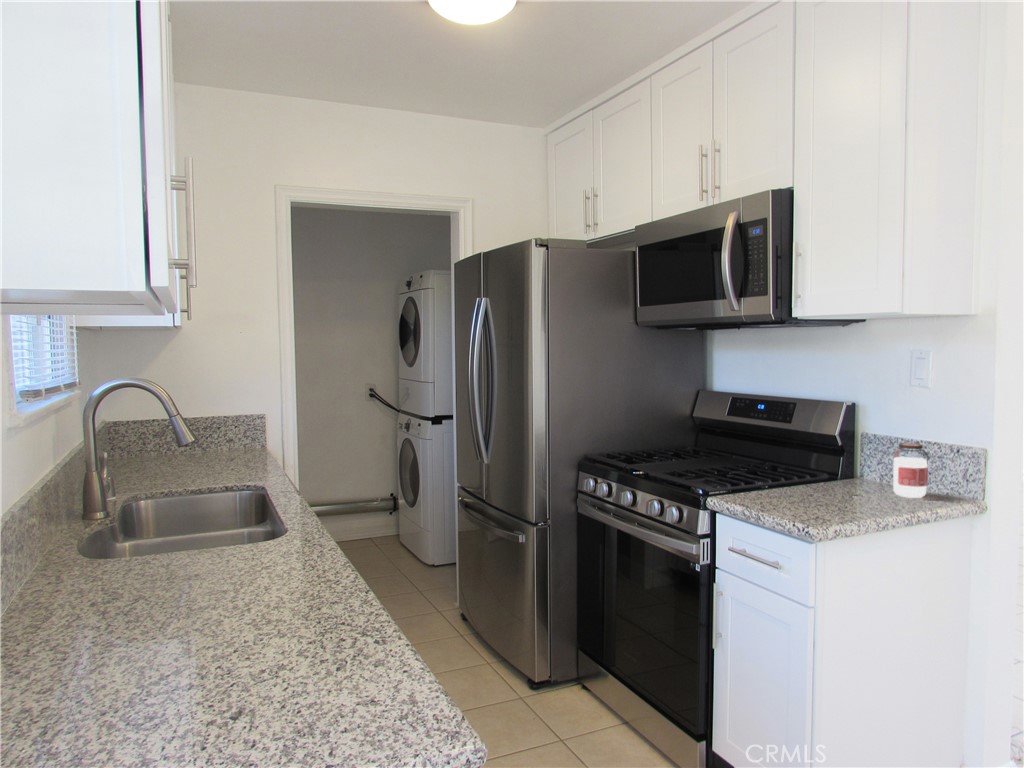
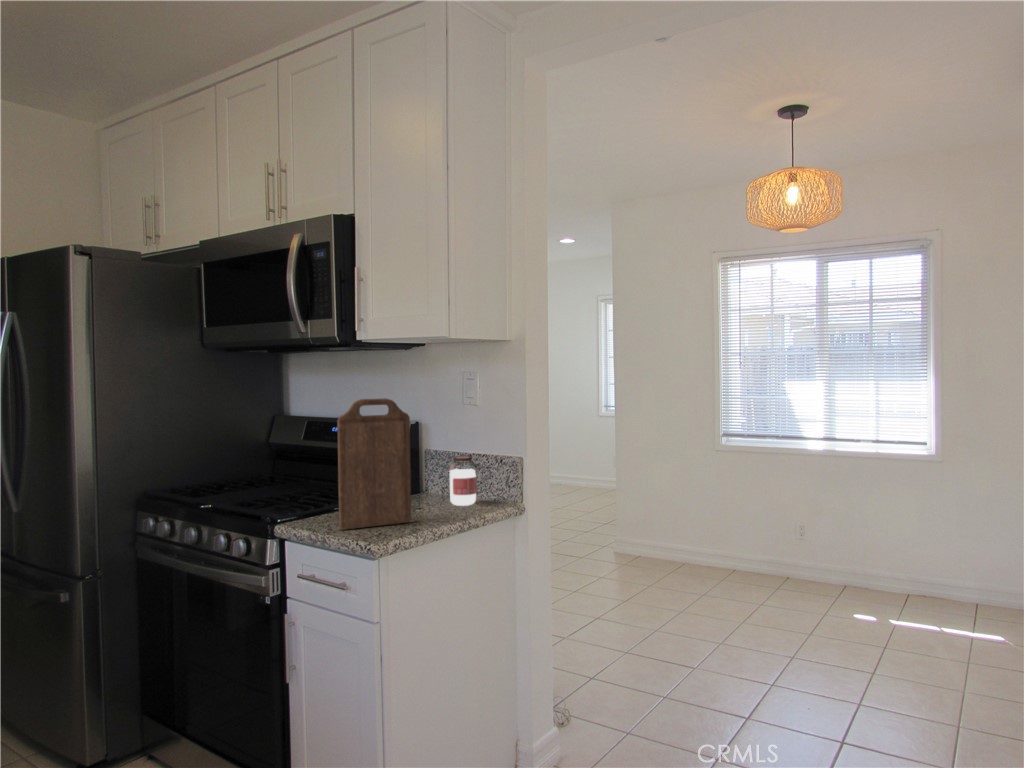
cutting board: none [772,378,853,509] -> present [337,398,411,530]

